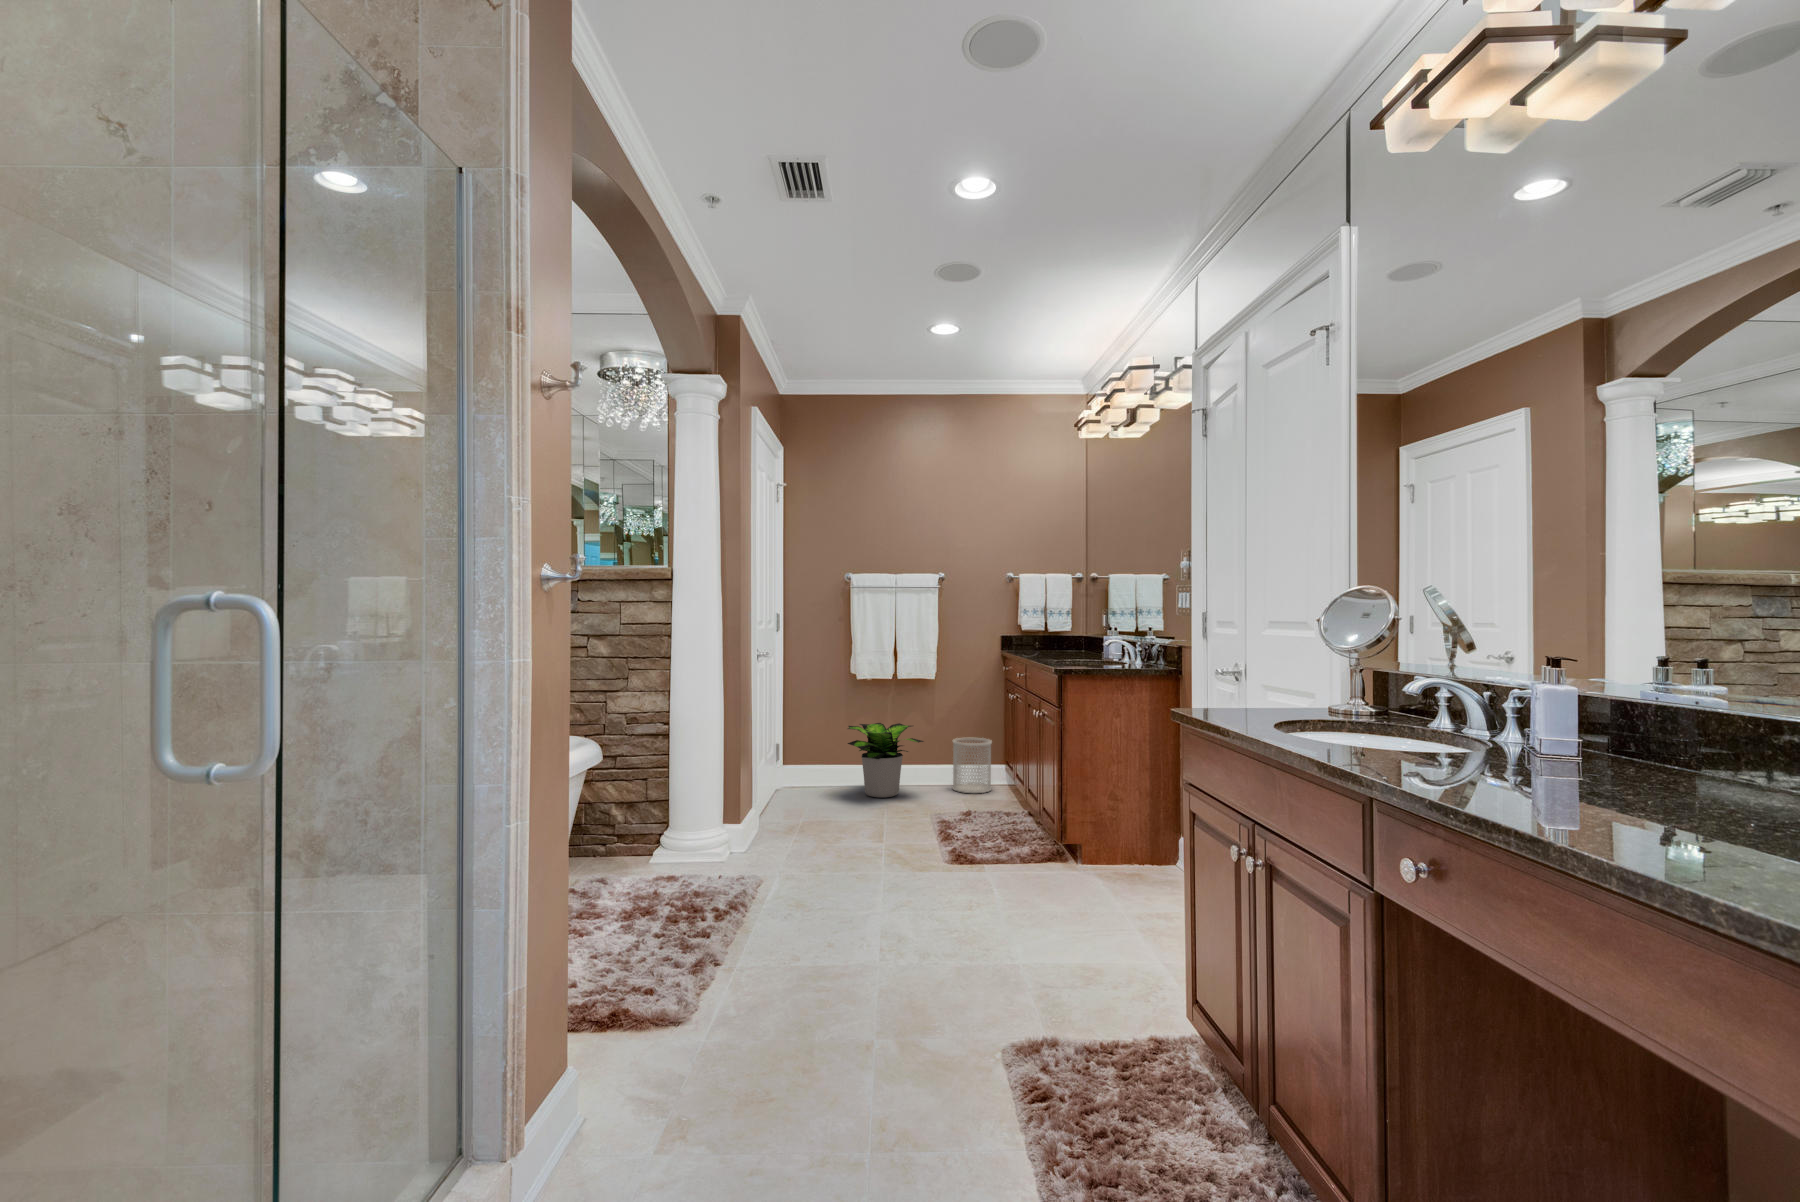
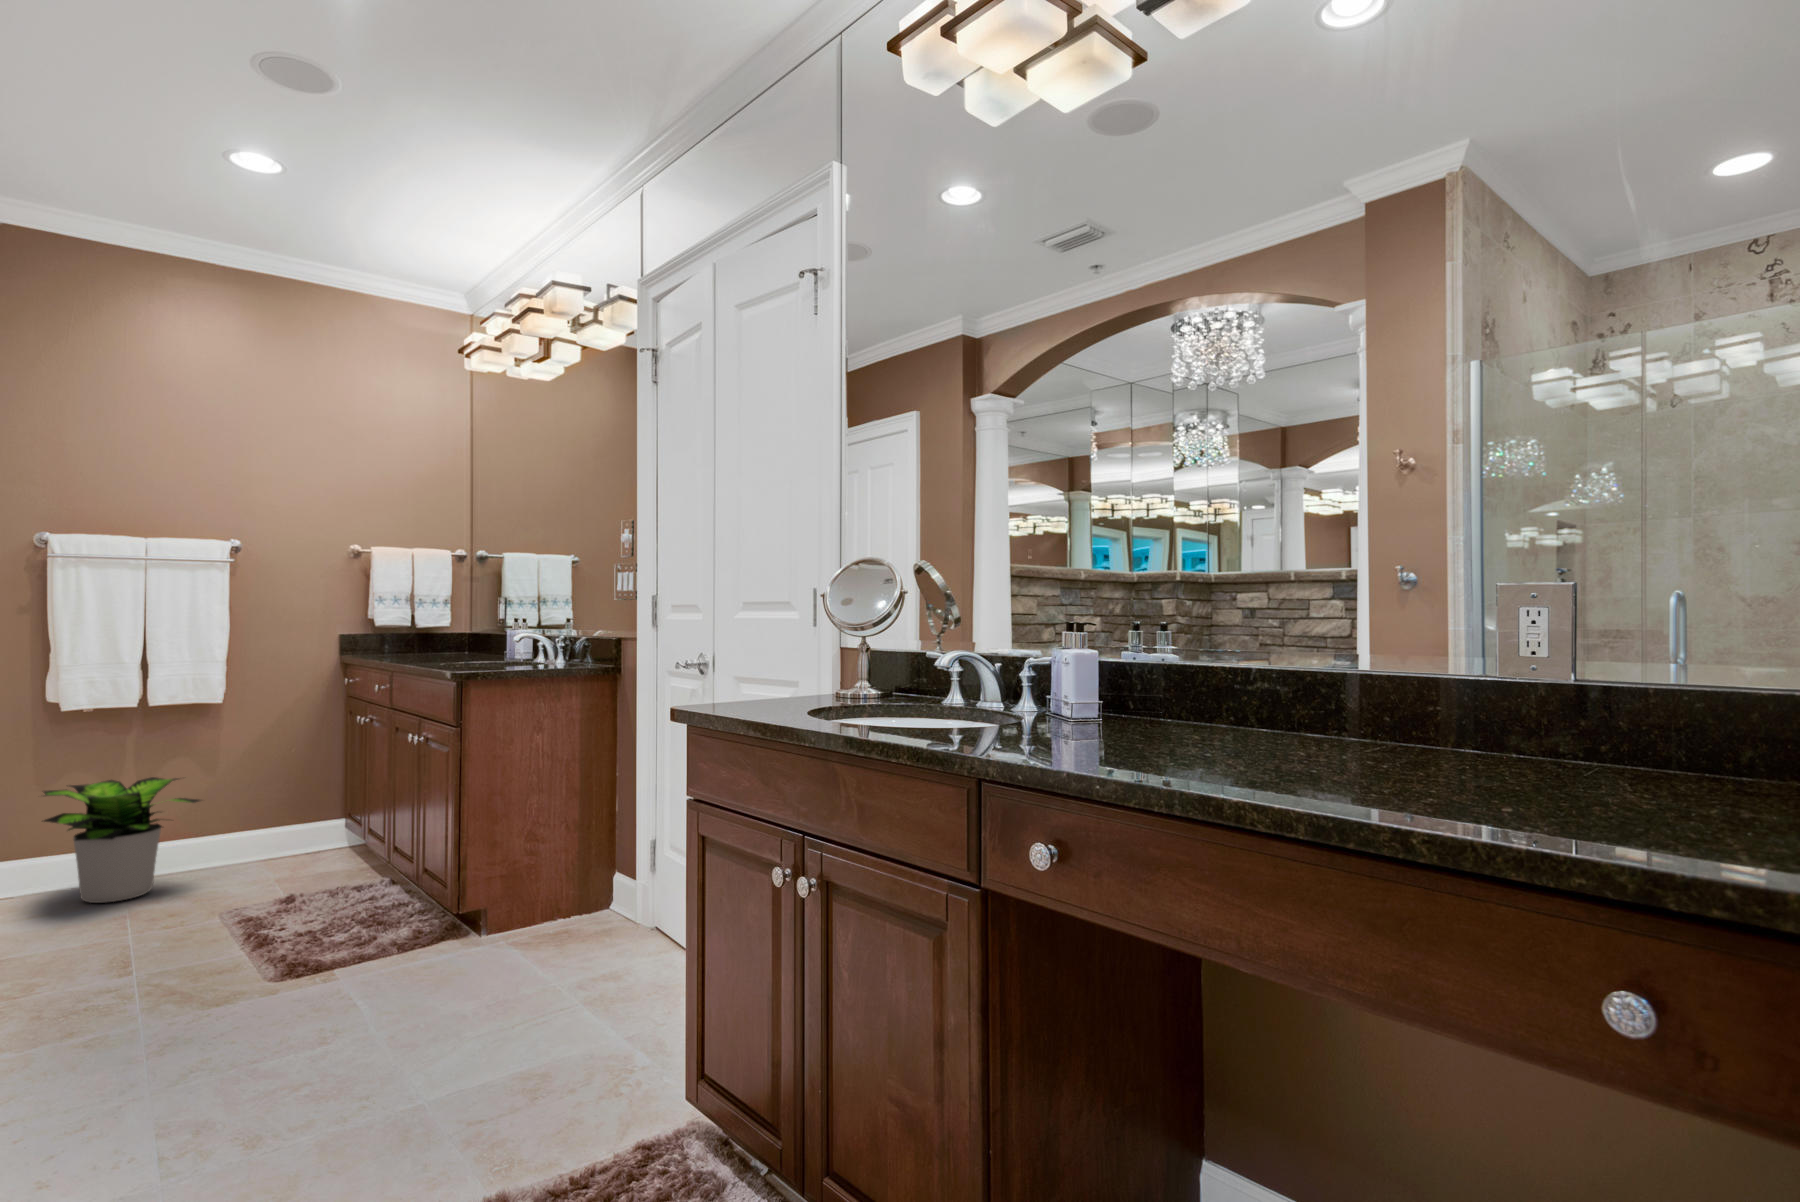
wastebasket: present [953,738,992,793] -> none [255,785,326,869]

